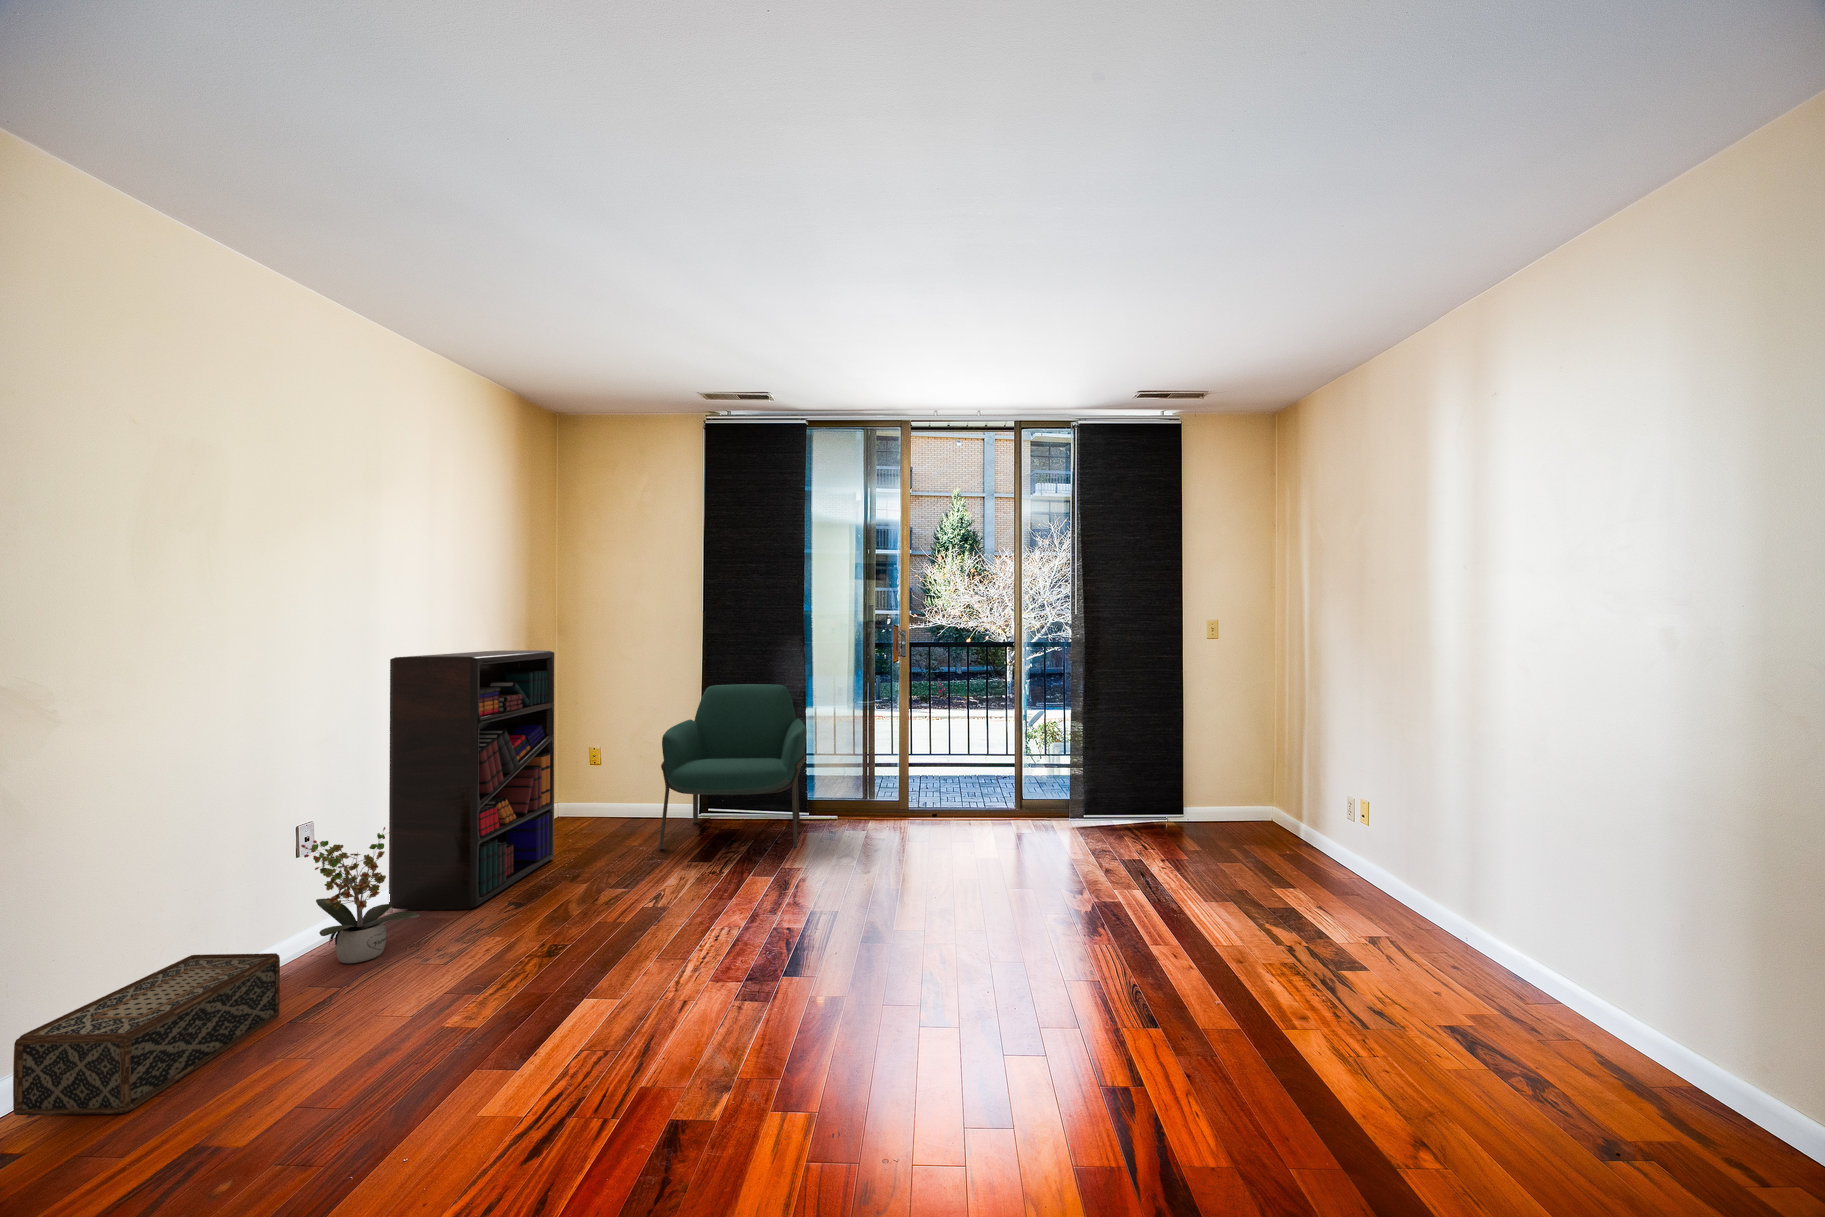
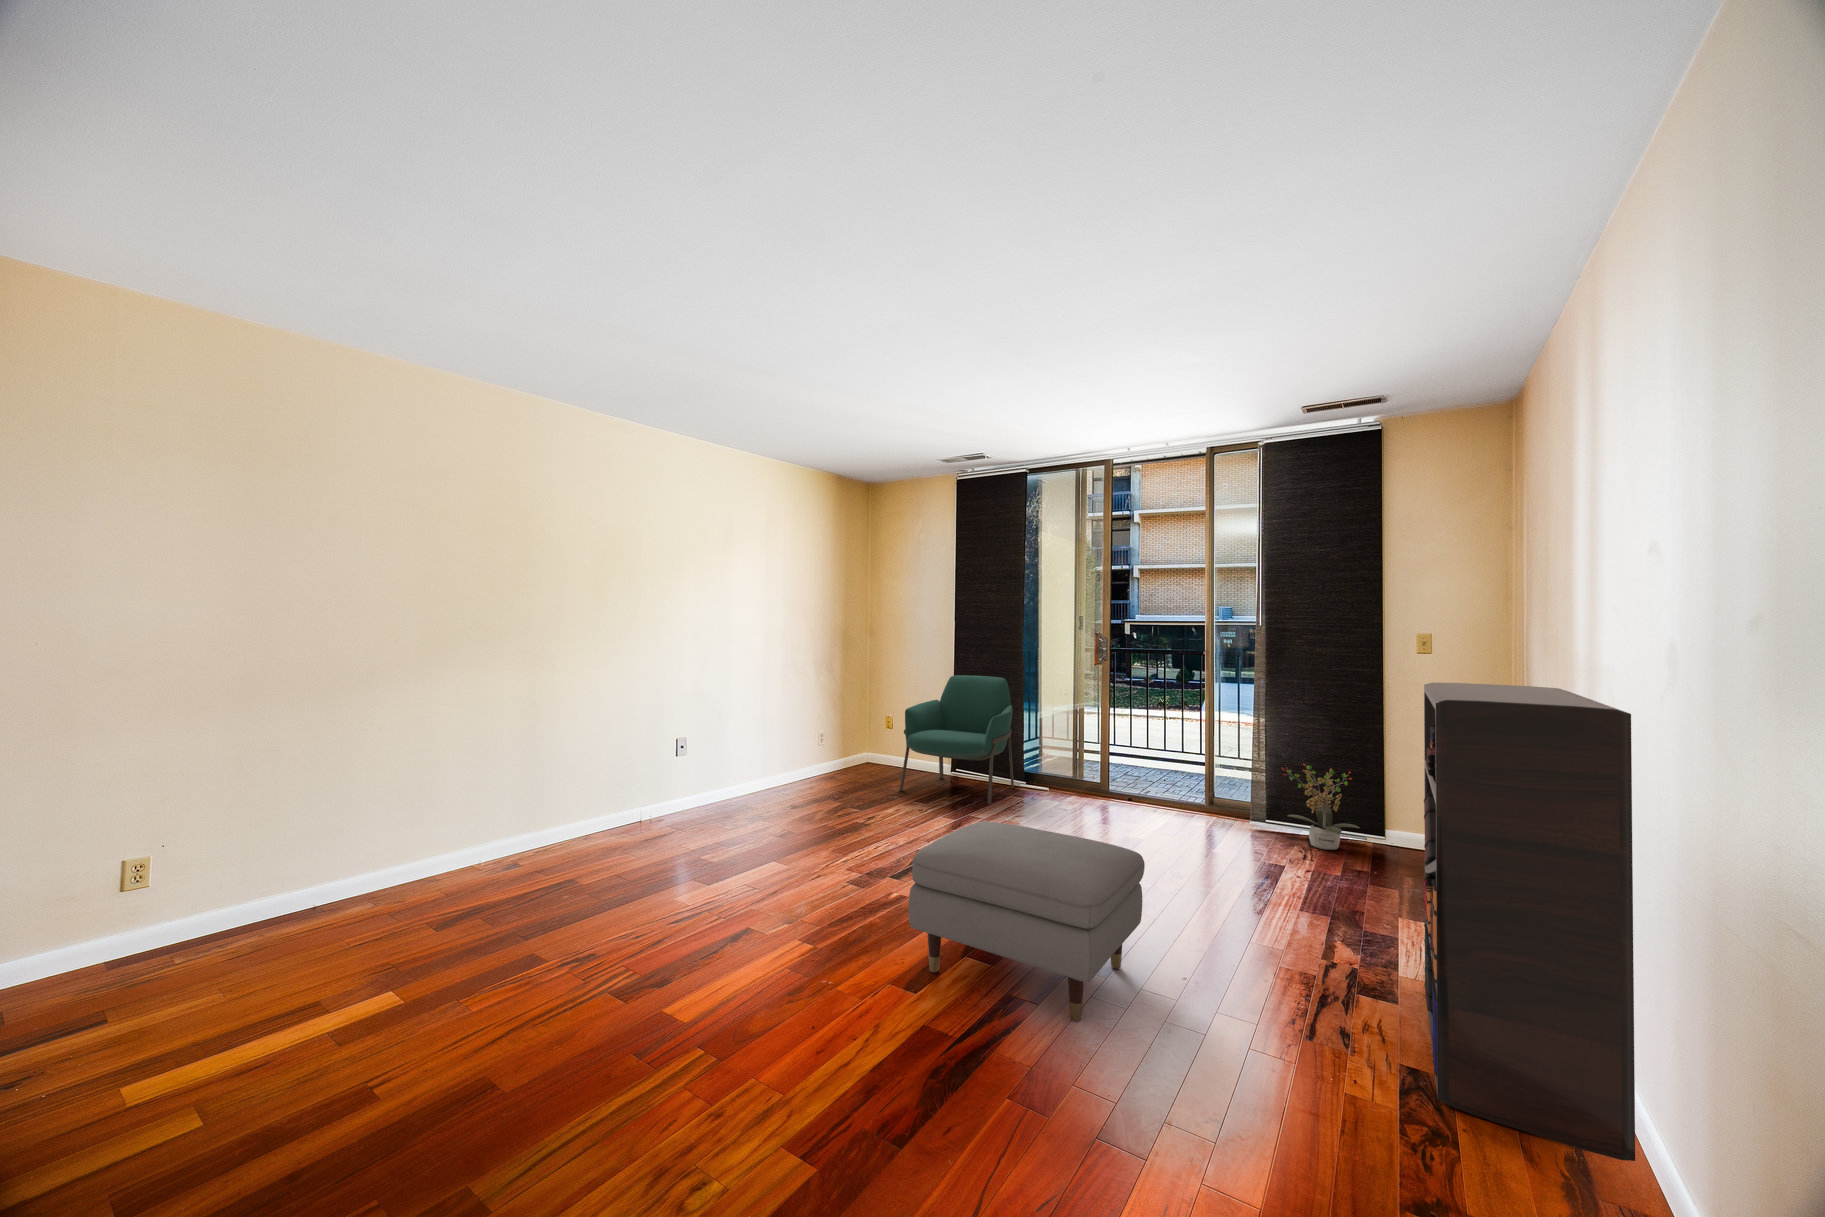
bookshelf: present [389,650,554,910] -> present [1424,683,1635,1161]
potted plant: present [301,827,419,963] -> present [1282,764,1359,850]
ottoman: none [958,870,1248,1100] -> present [908,822,1145,1021]
woven basket: present [13,953,280,1115] -> none [540,797,648,859]

